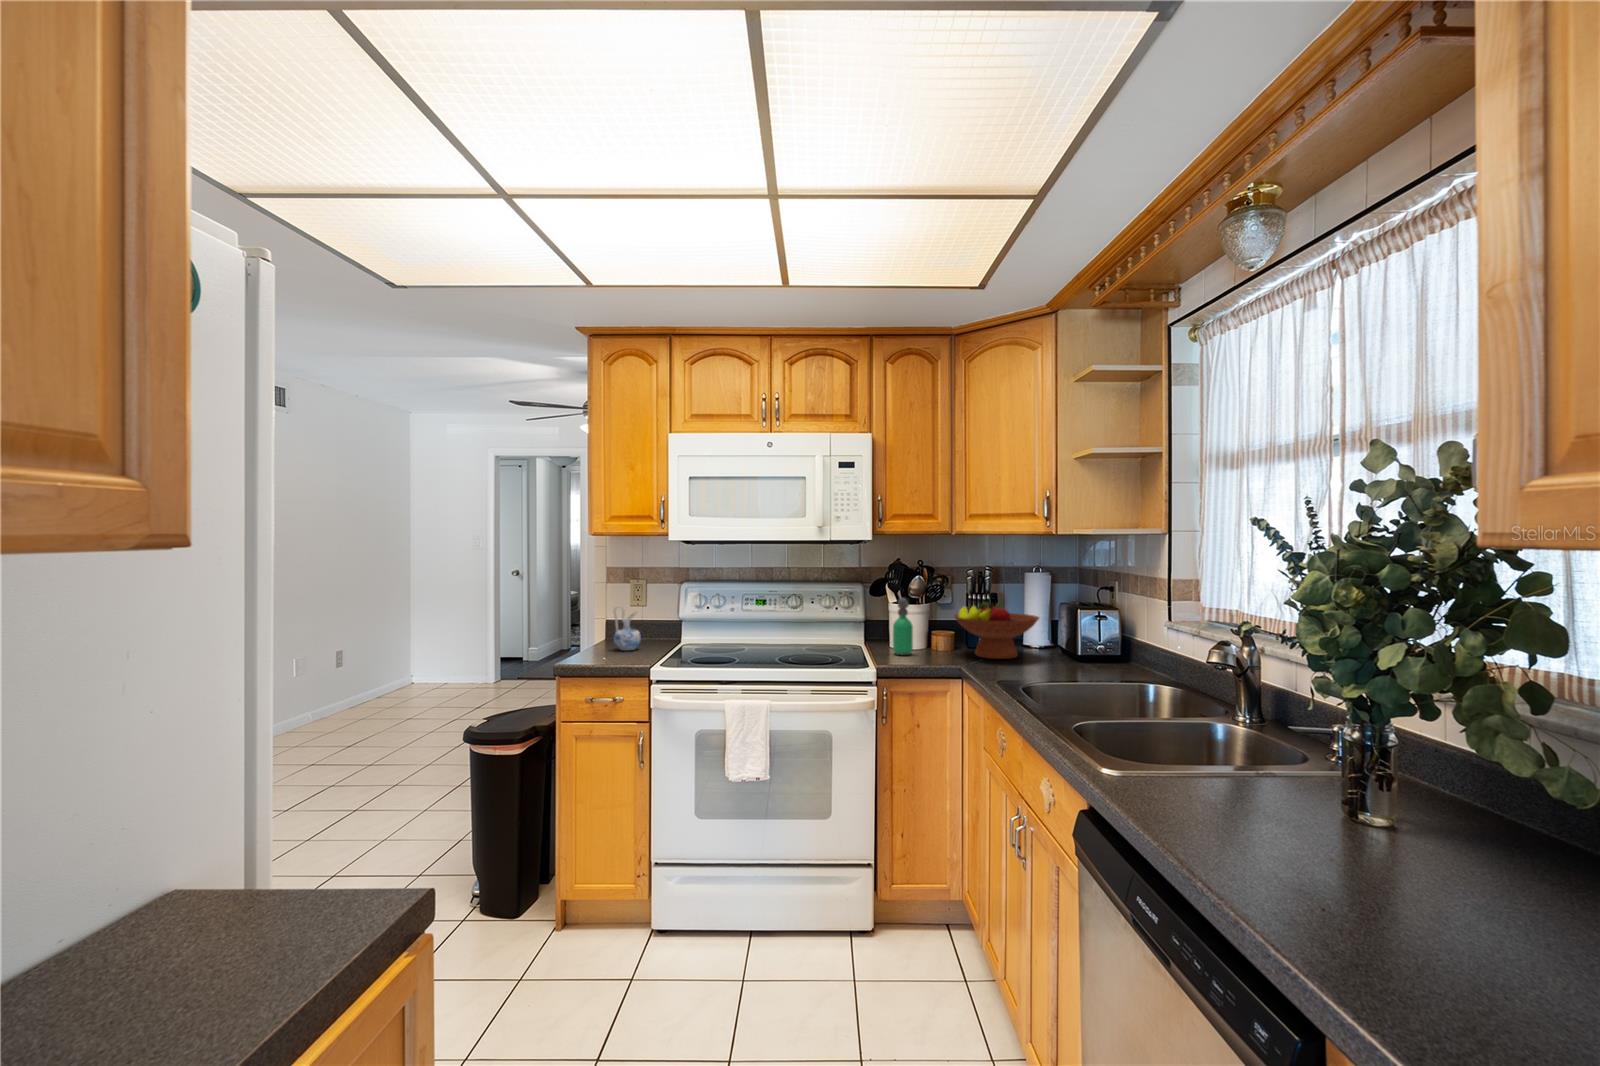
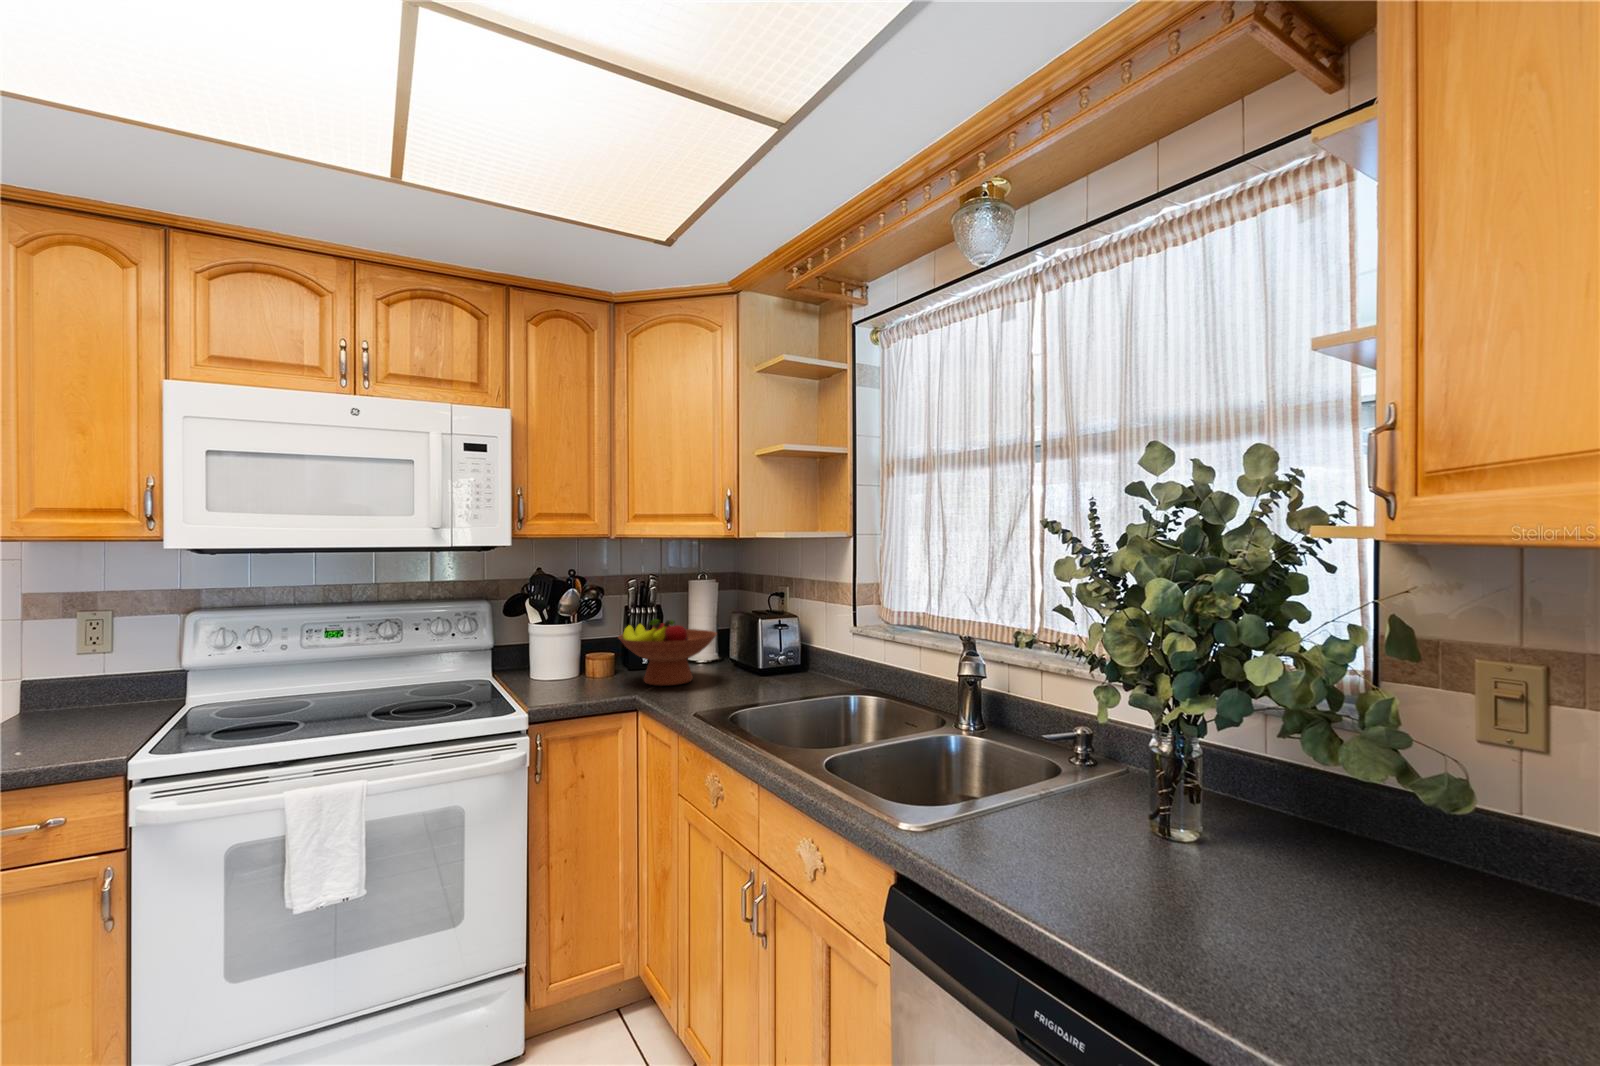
soap dispenser: present [893,598,913,655] -> none [542,620,568,693]
ceramic pitcher: present [614,605,641,650] -> none [39,664,102,740]

